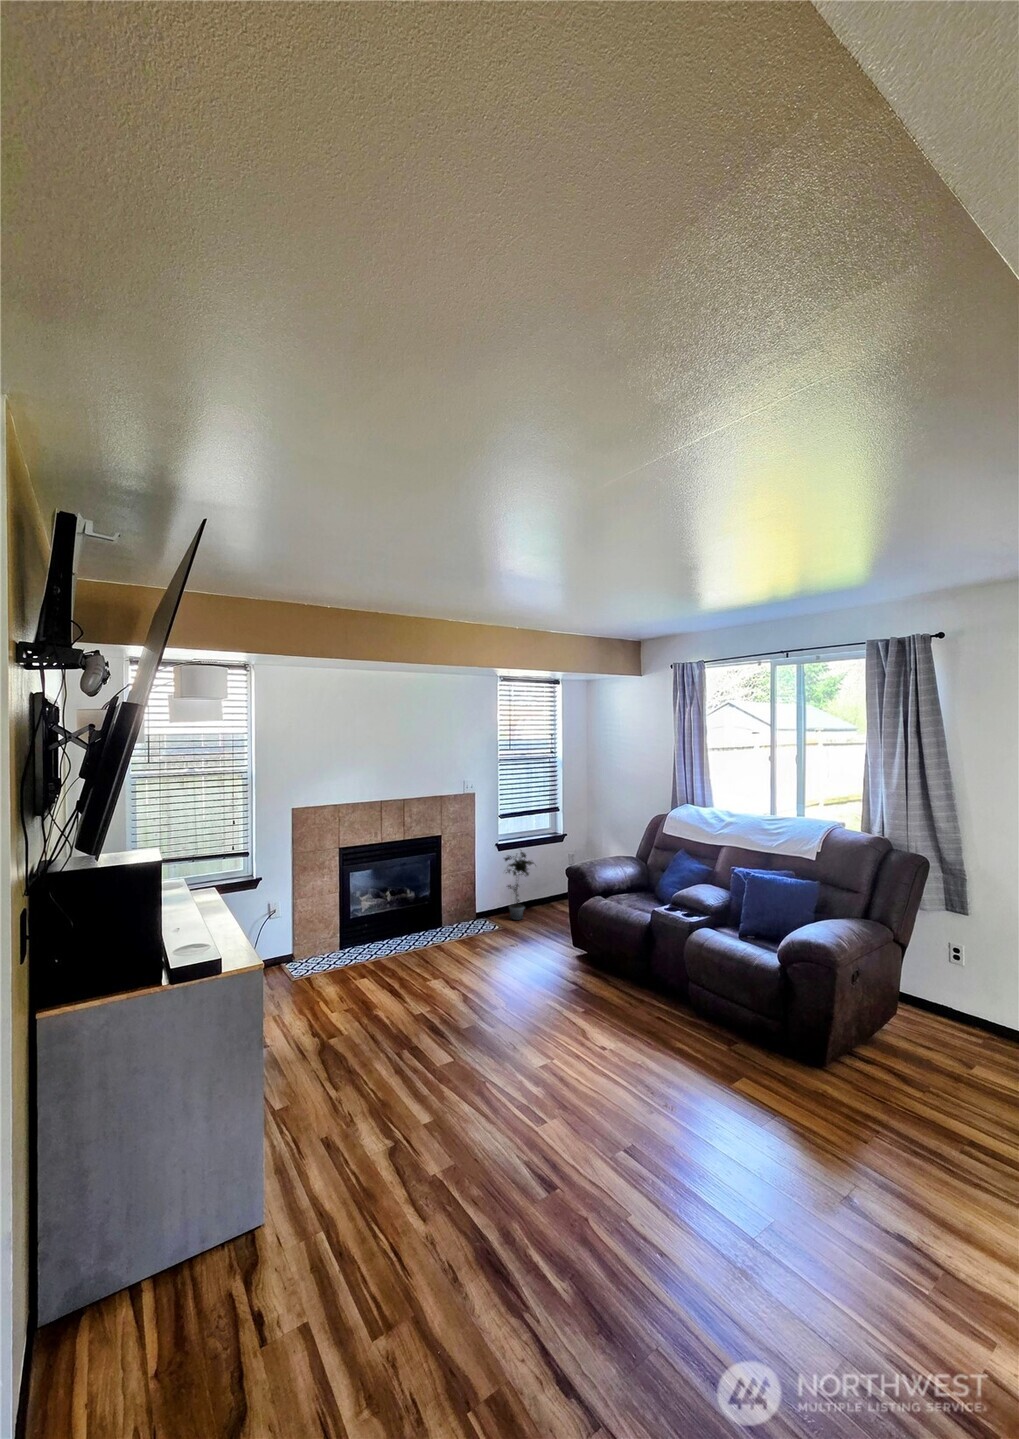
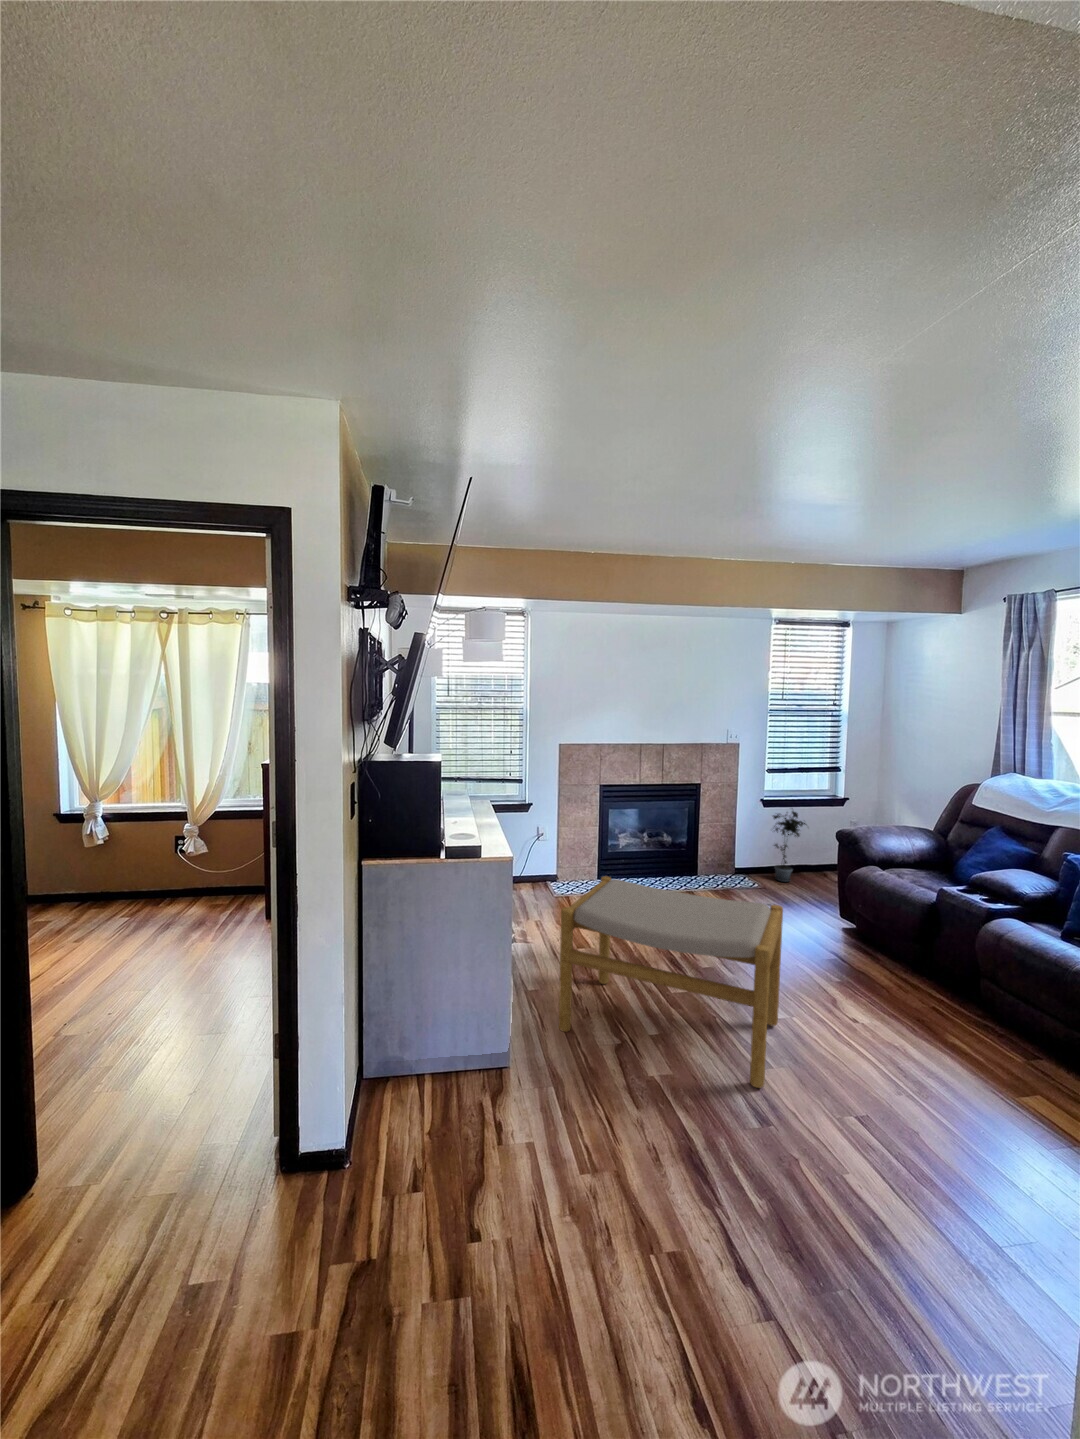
footstool: none [319,956,542,1153] -> present [559,876,783,1088]

